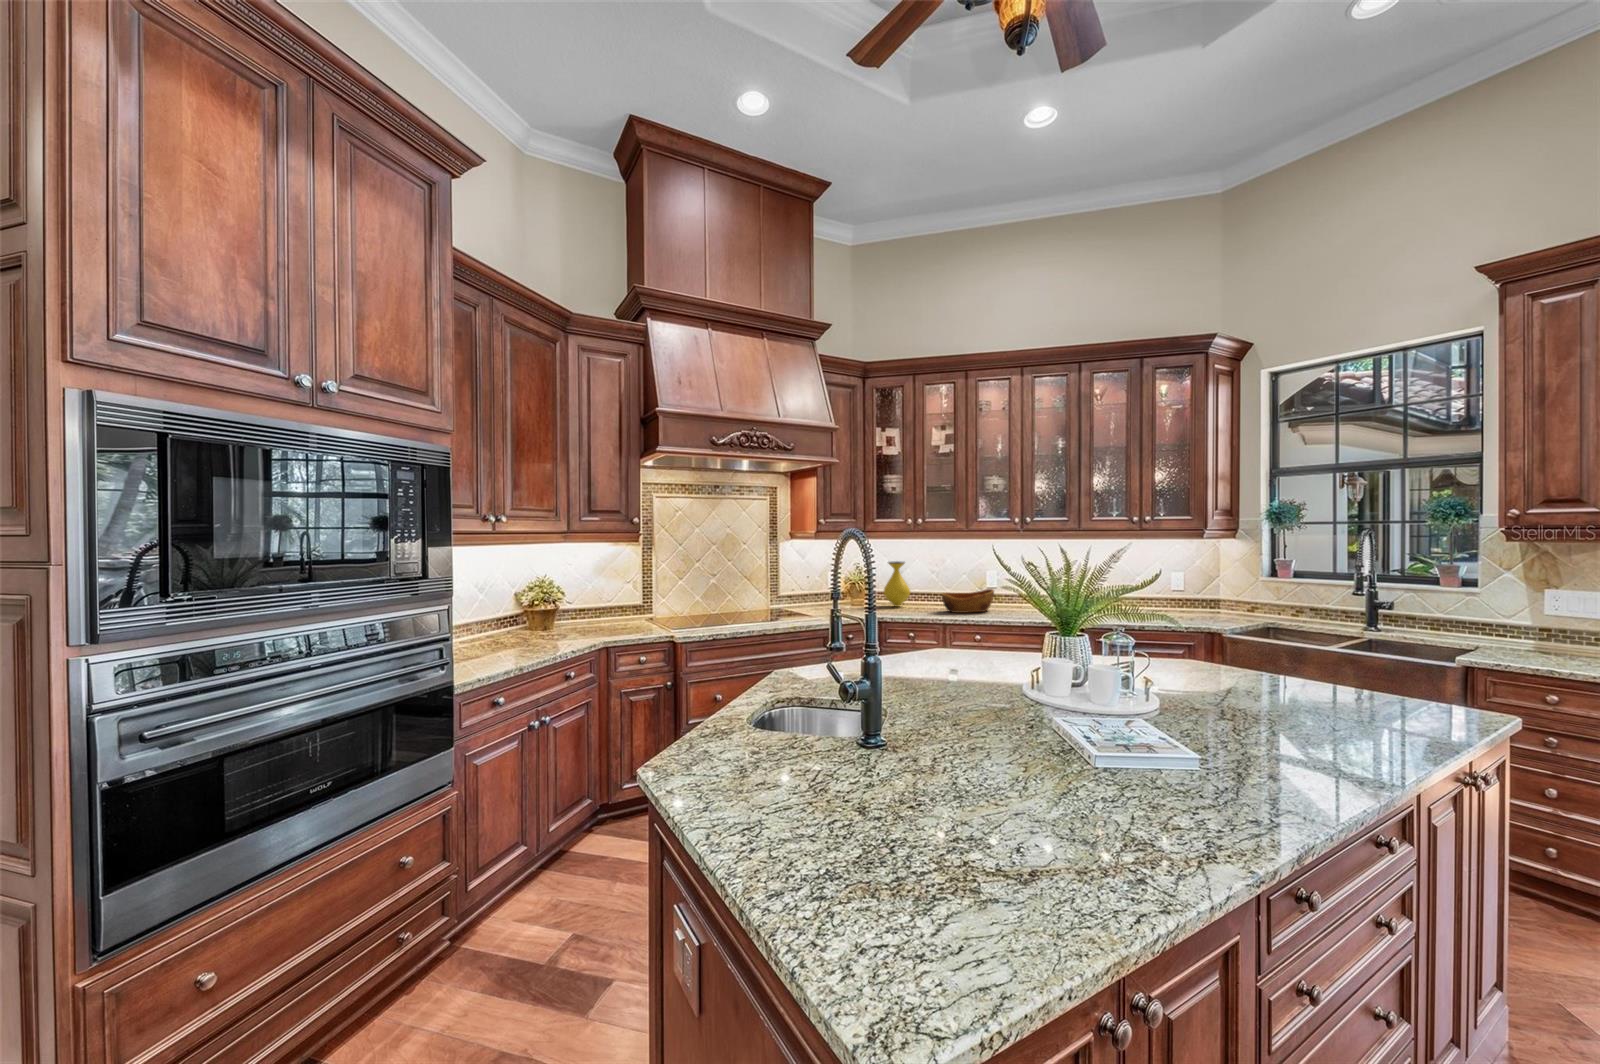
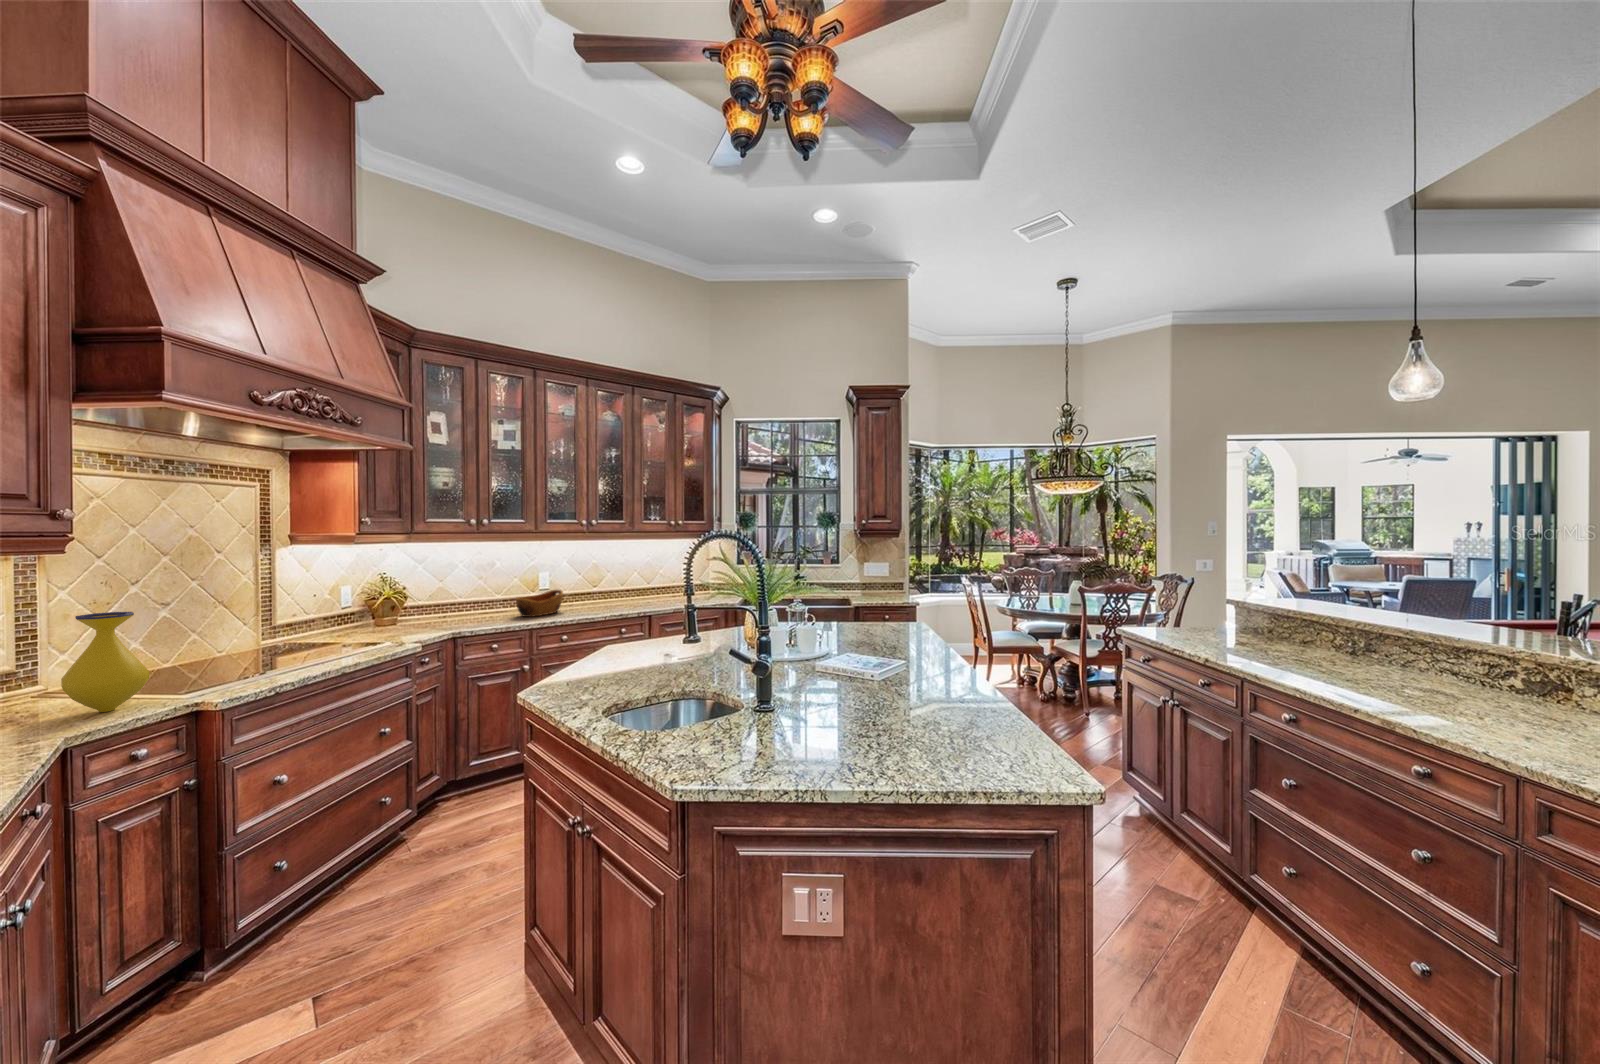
vase: present [884,561,910,606] -> present [61,612,149,712]

